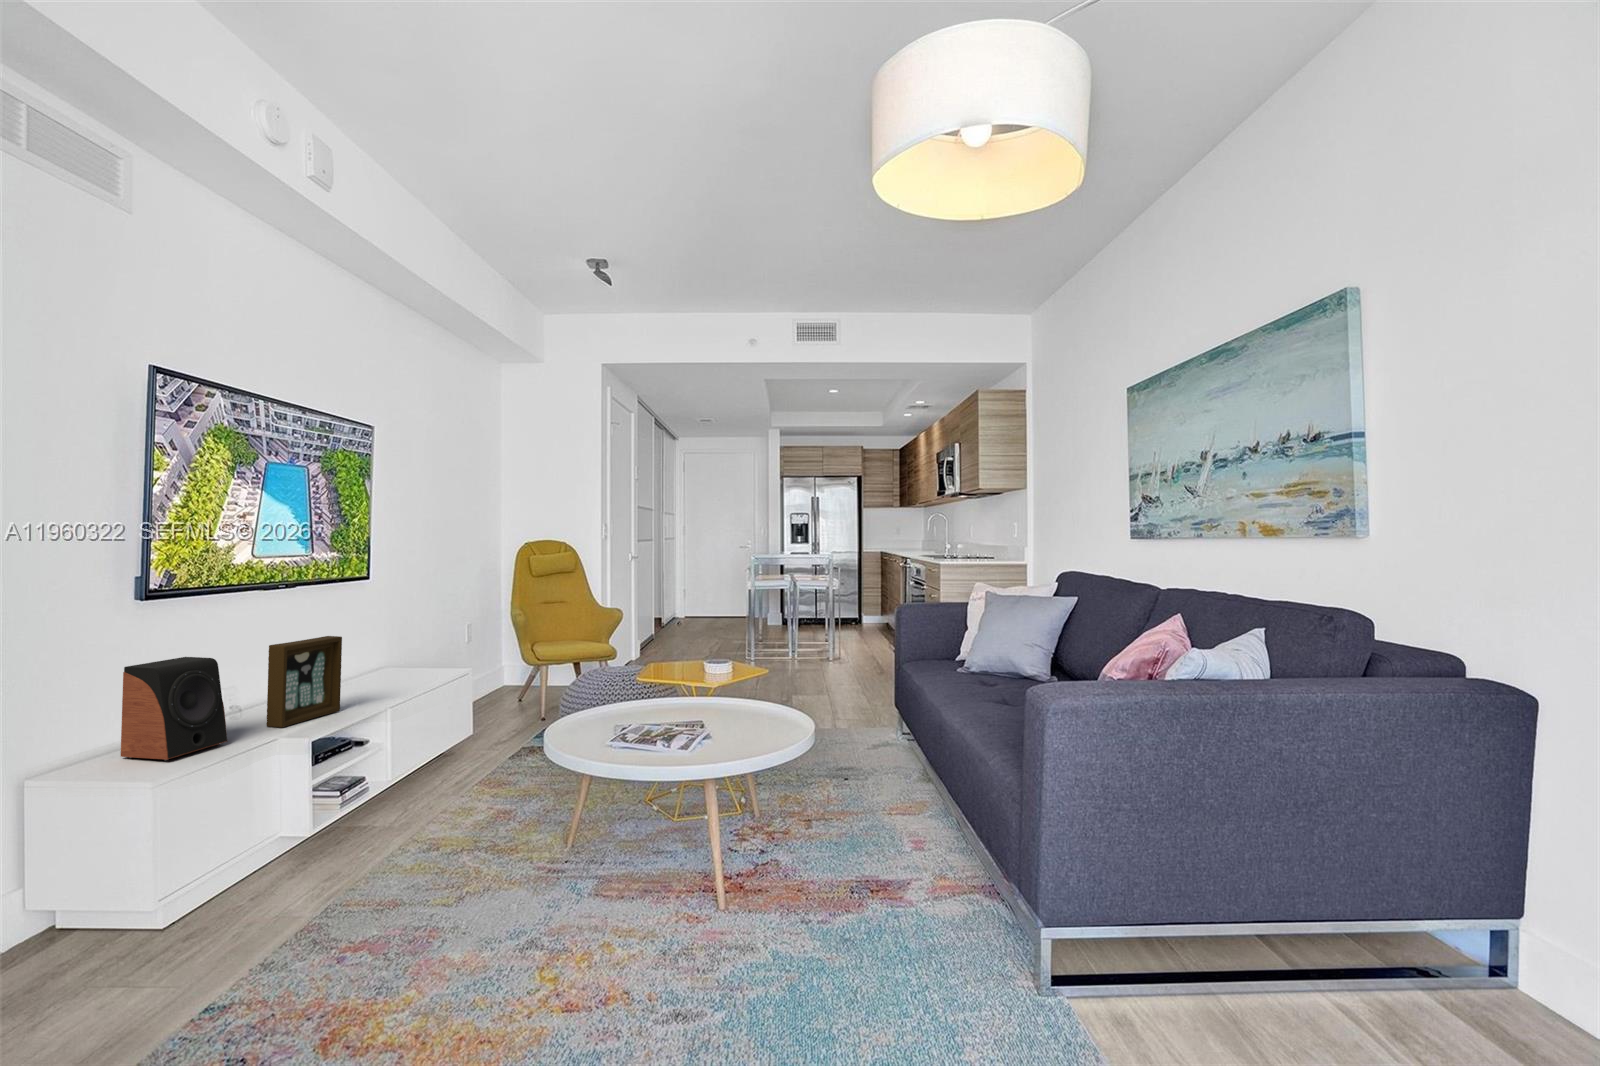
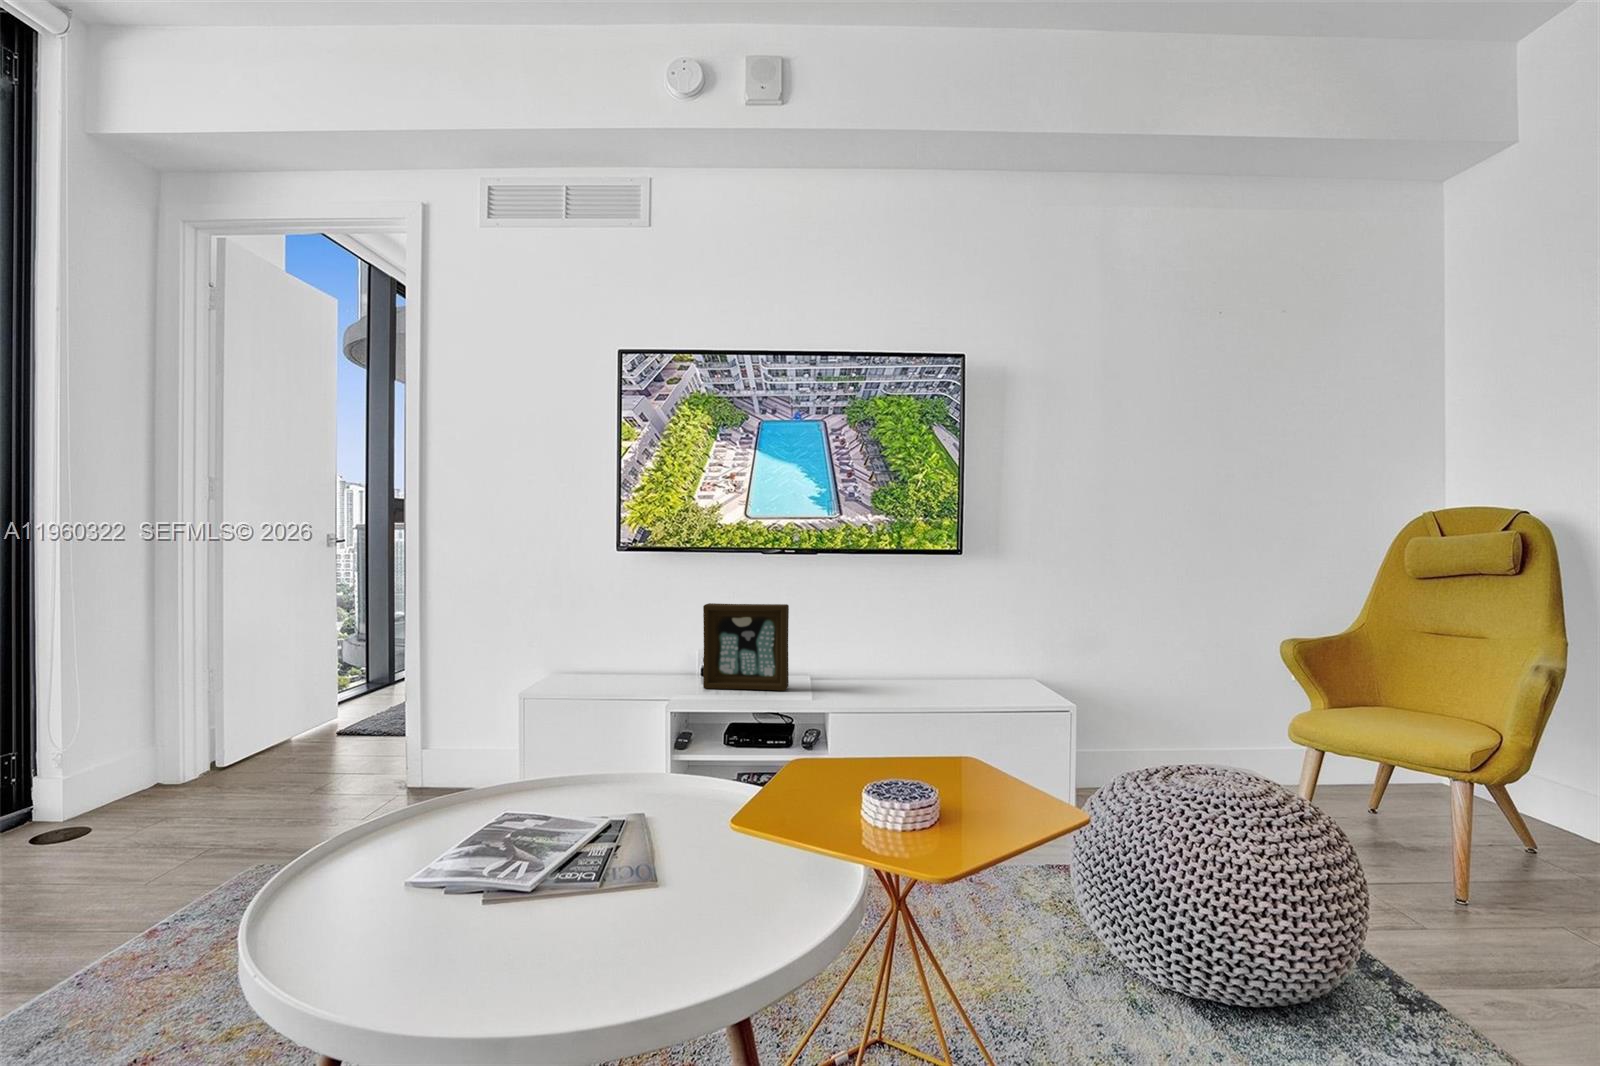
speaker: present [121,657,227,761] -> none [577,603,650,686]

